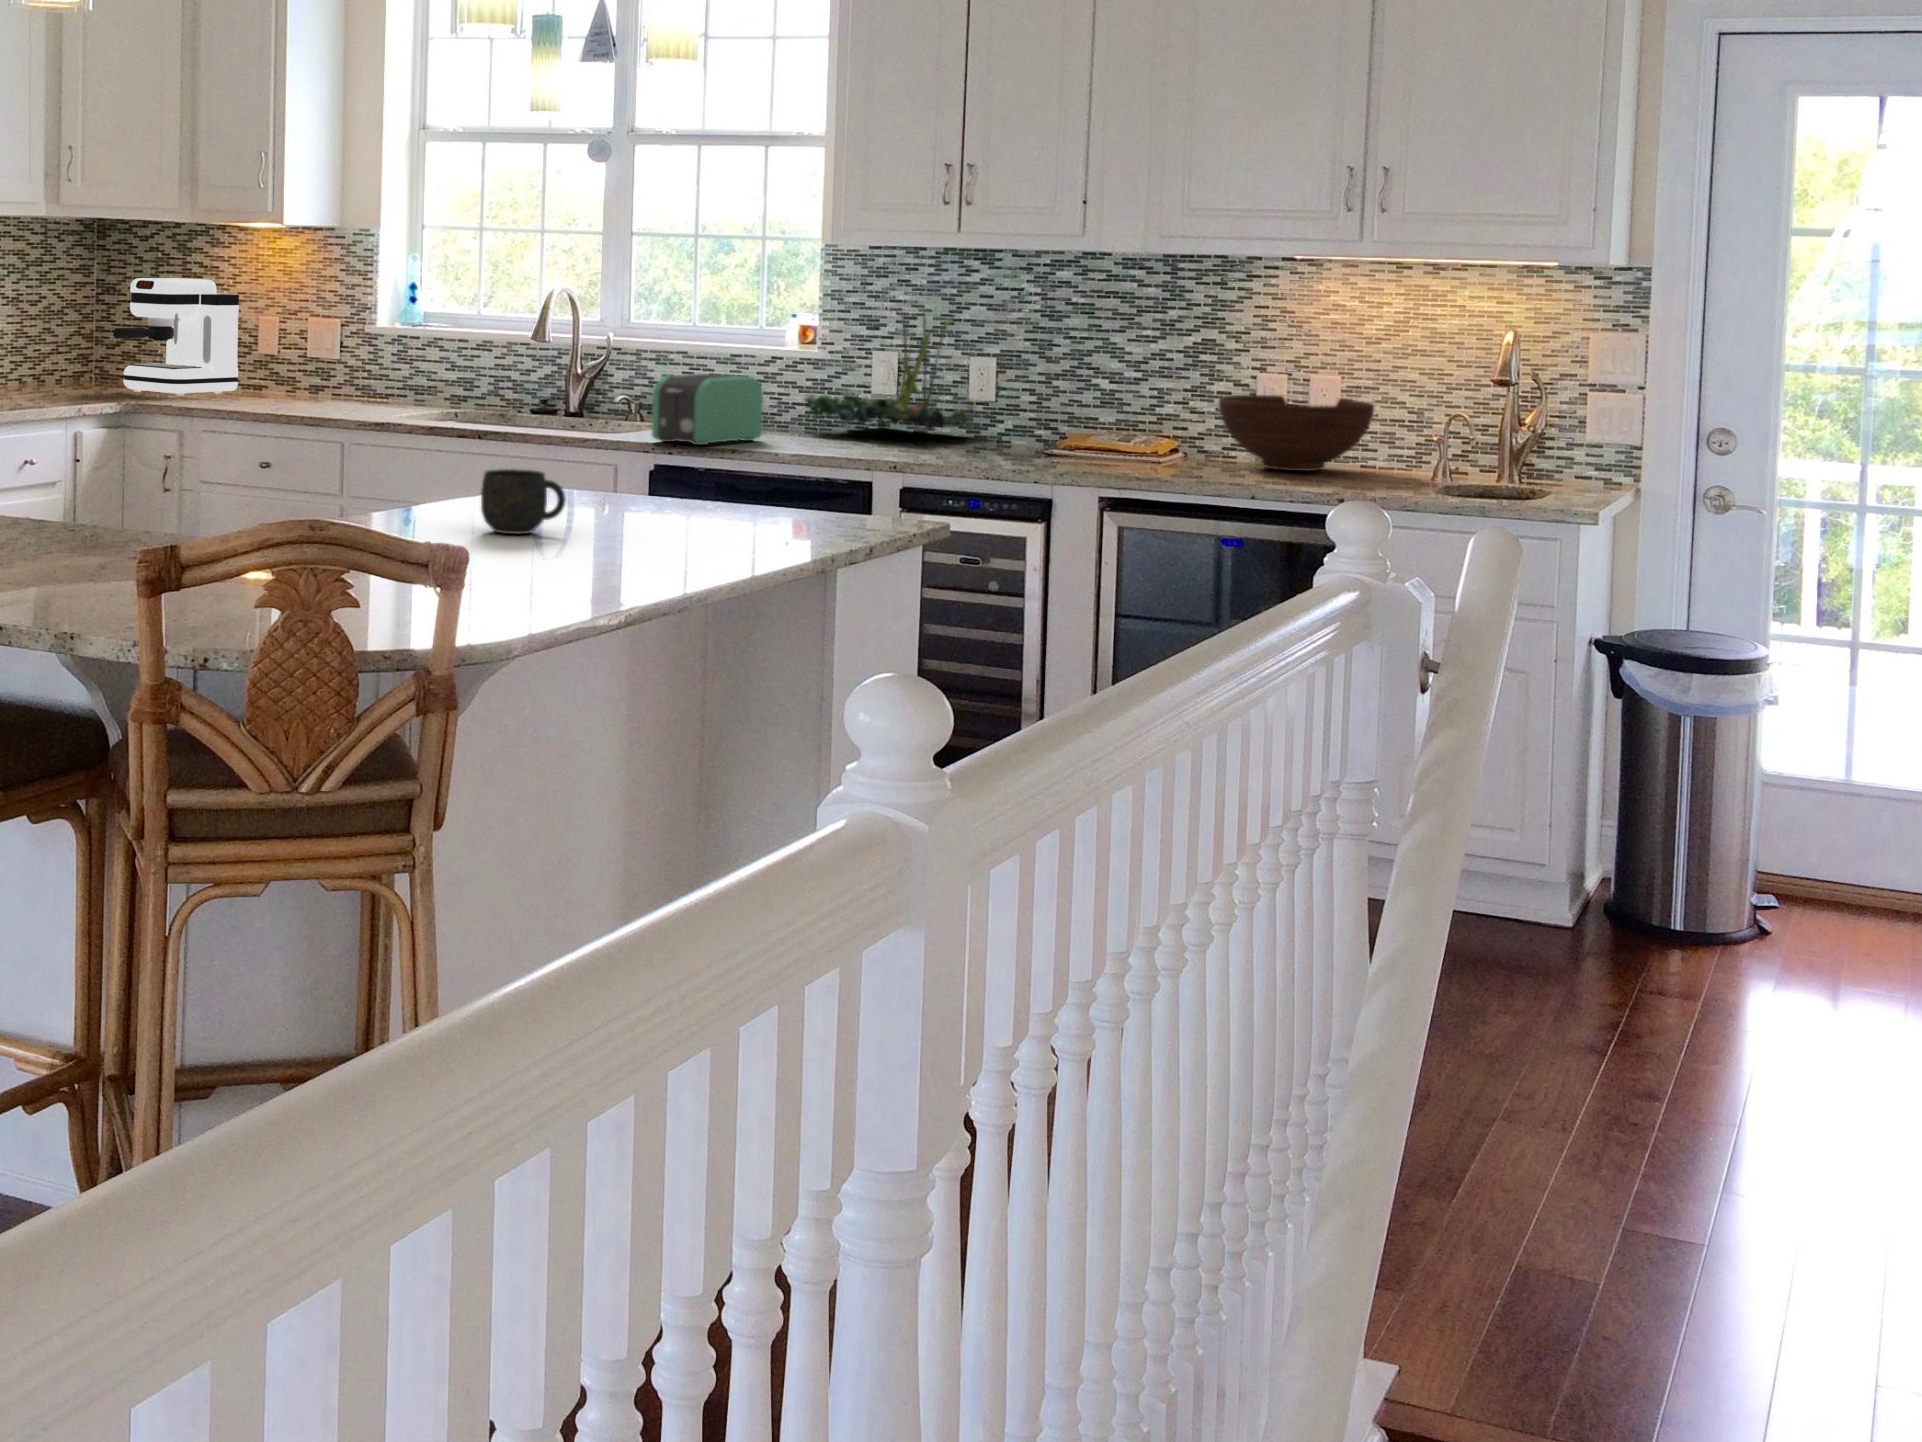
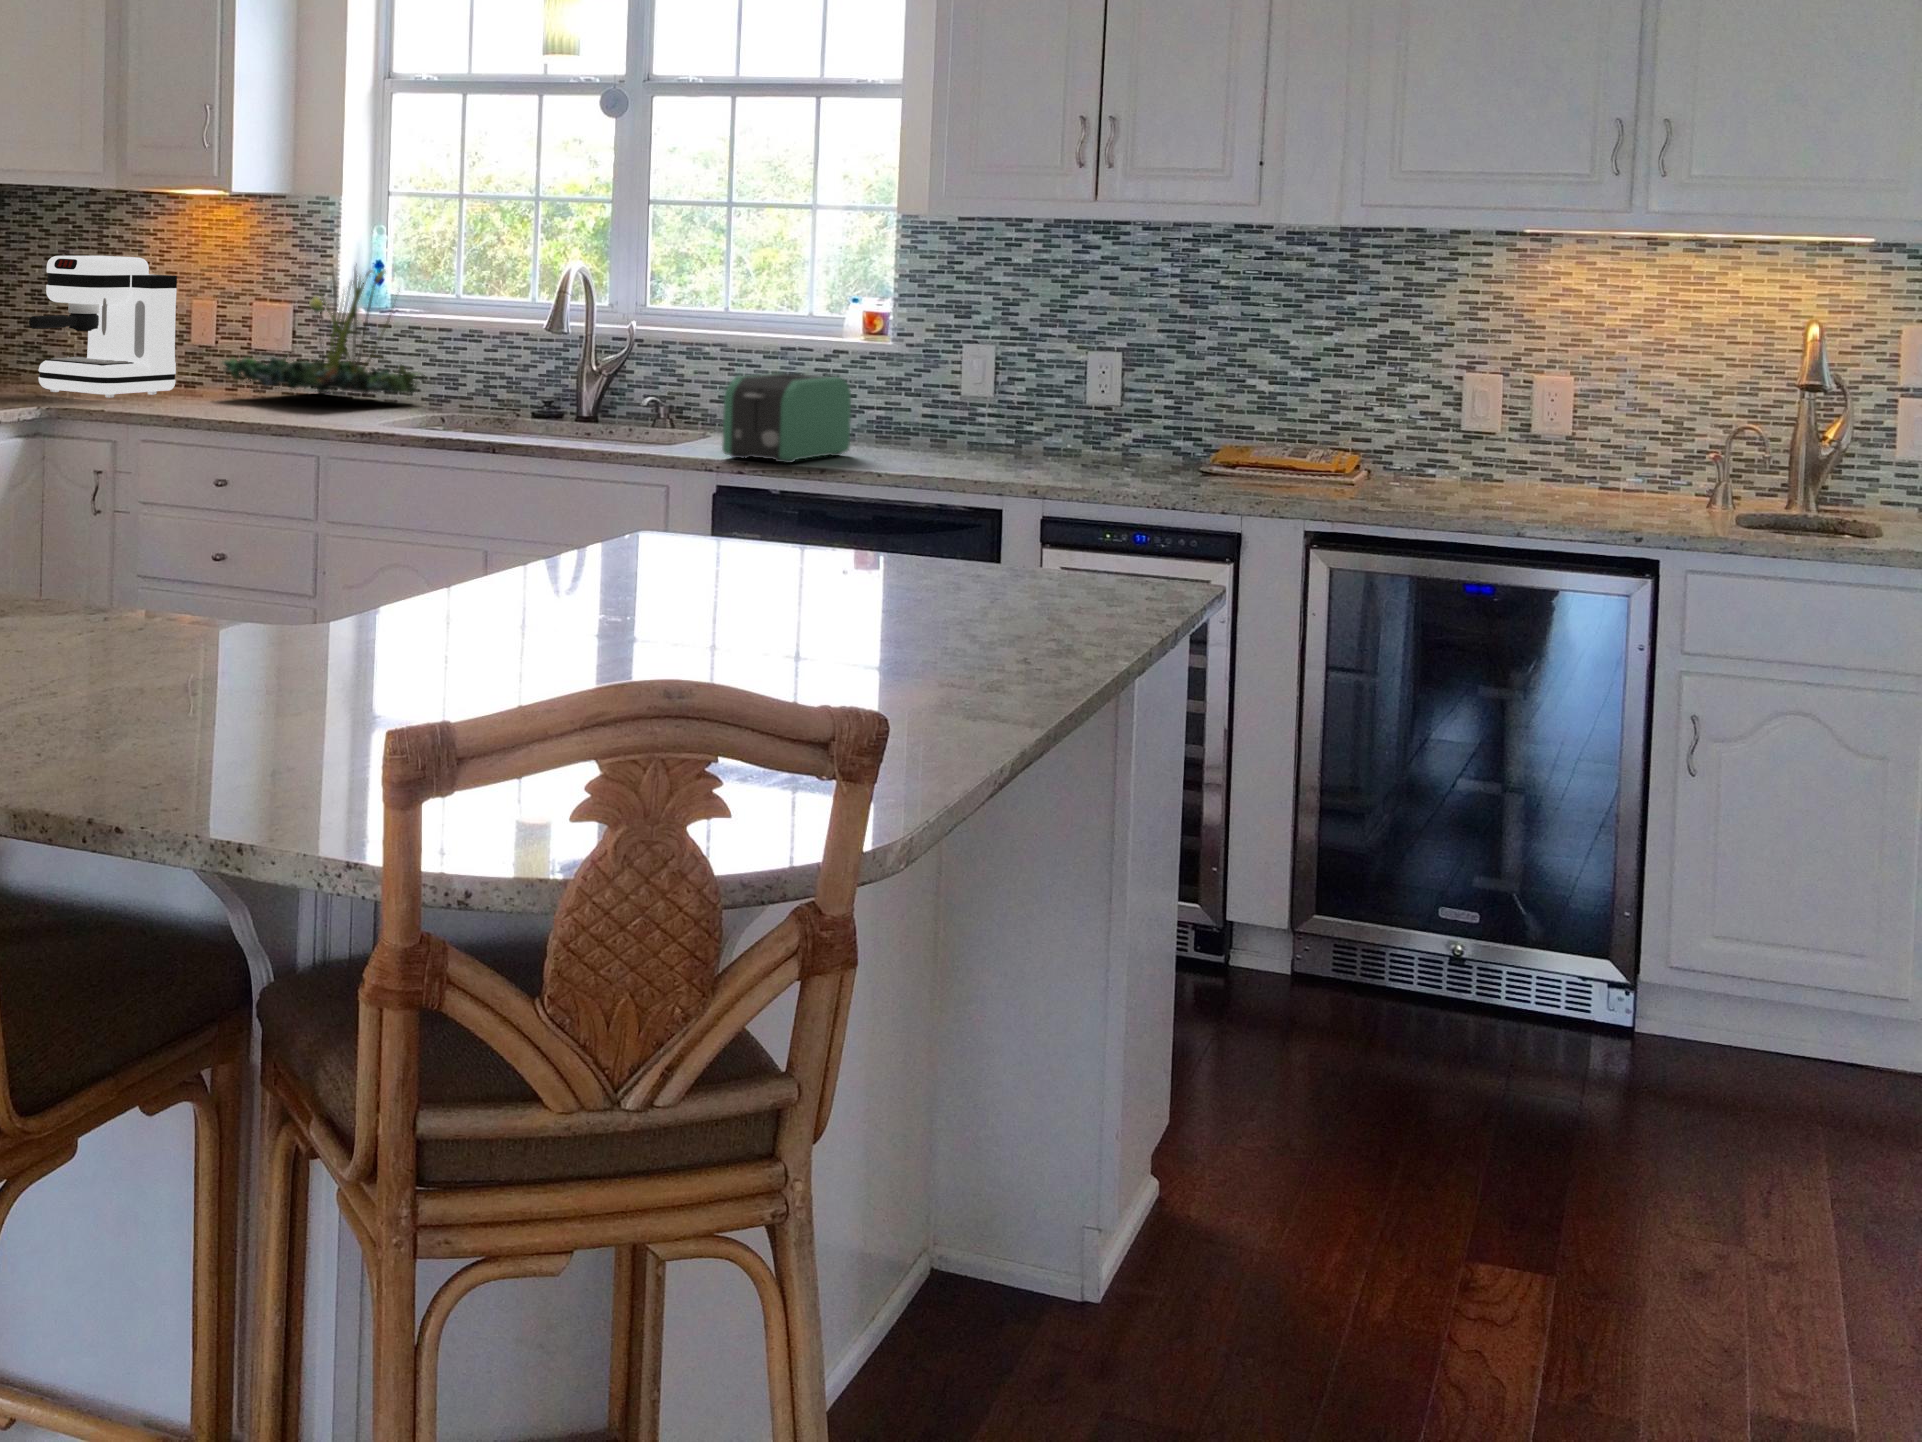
plant: present [803,315,977,429] -> present [223,270,425,395]
fruit bowl: present [1219,395,1374,471] -> none [1427,399,1629,494]
mug: present [481,469,566,534] -> none [677,525,792,618]

